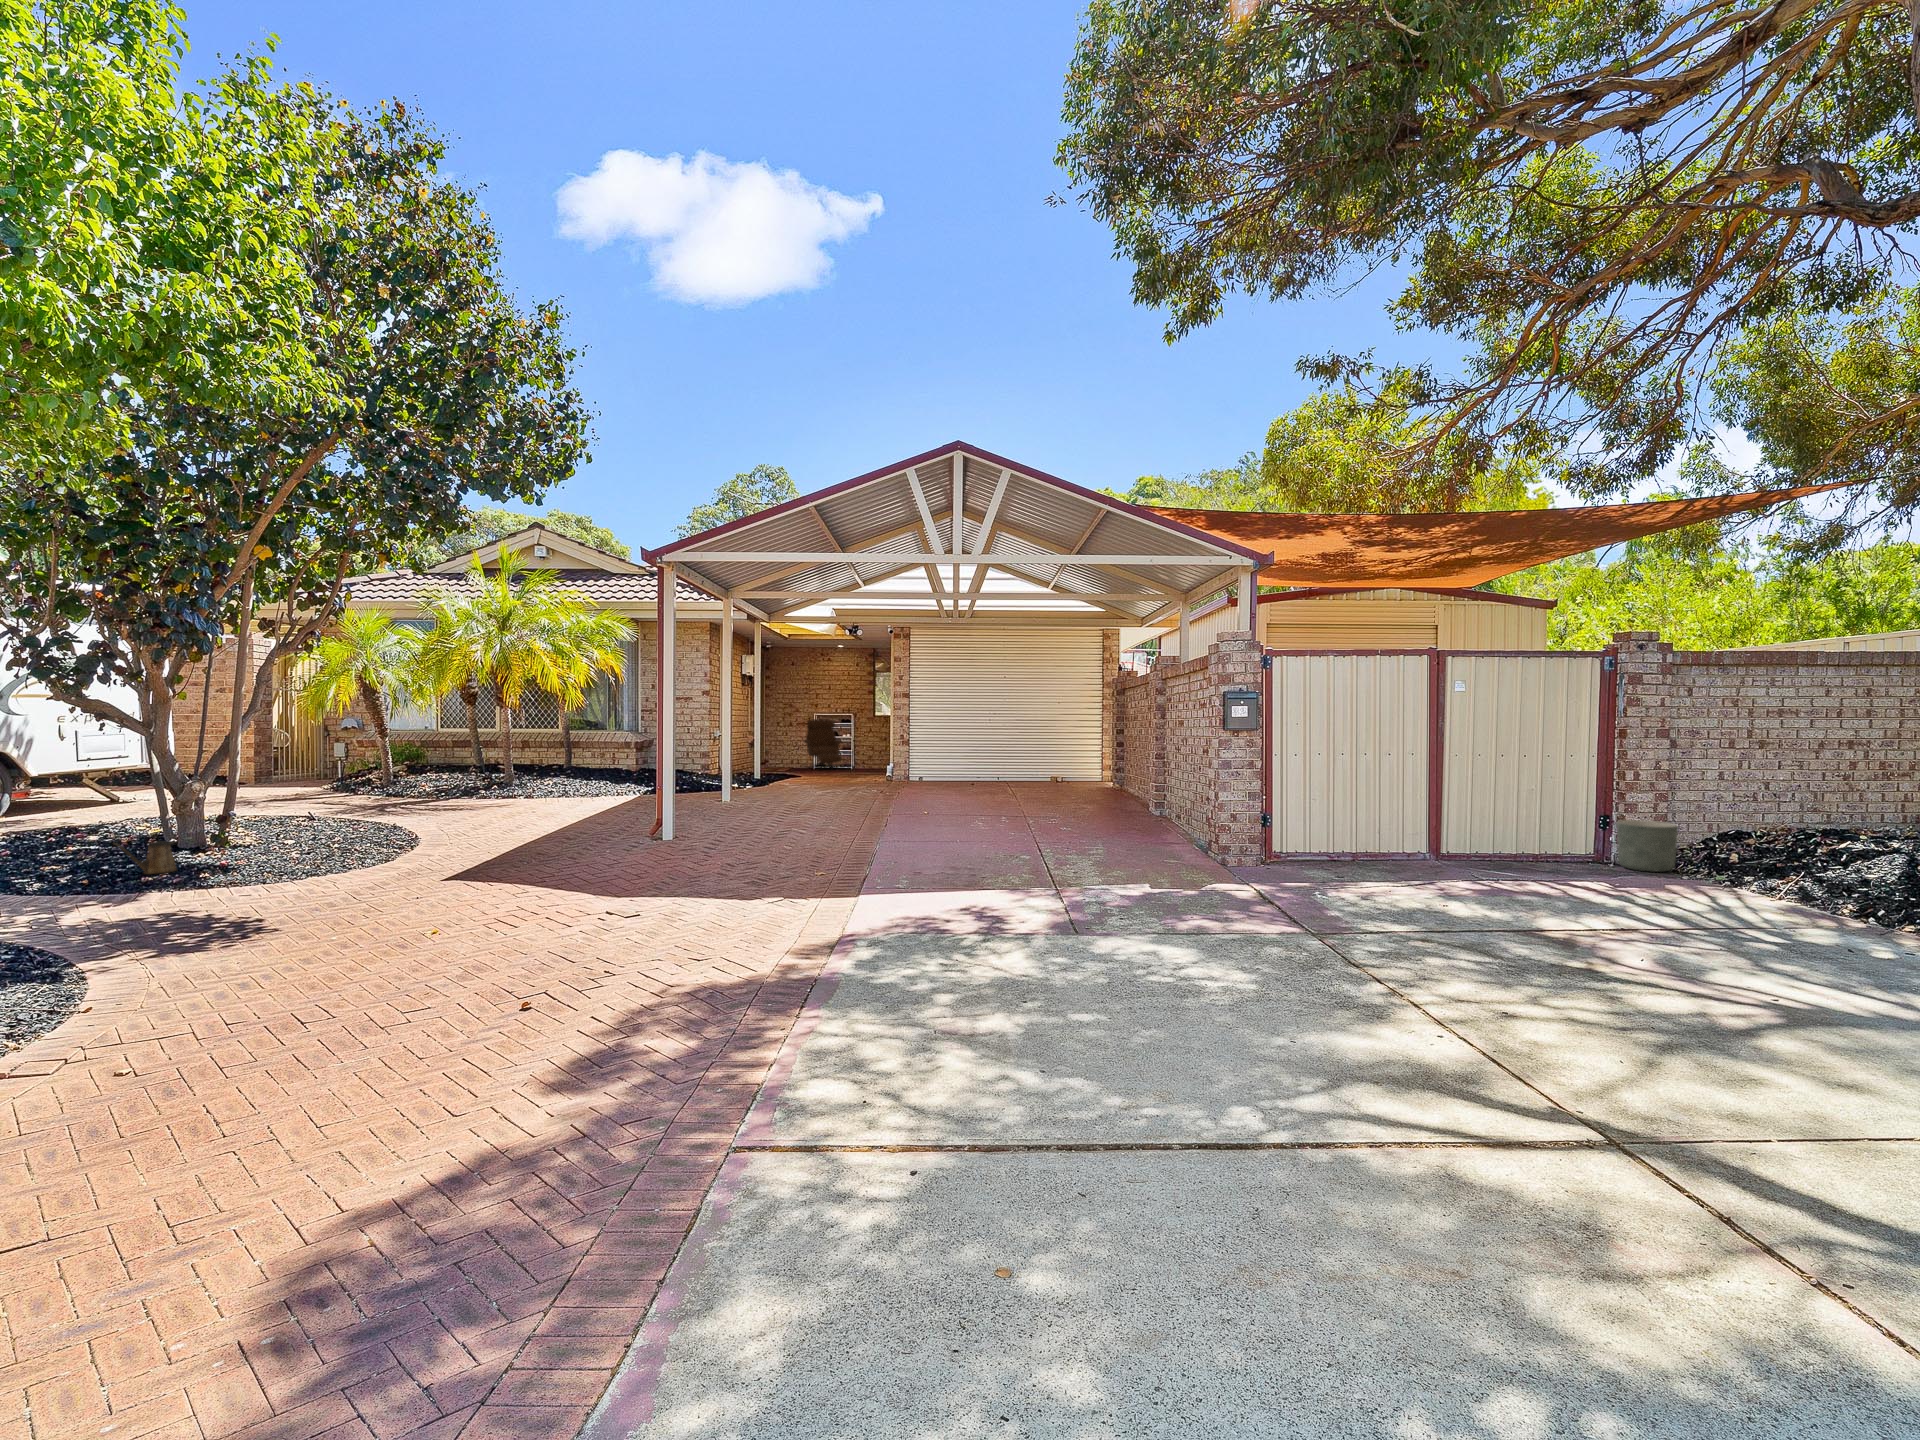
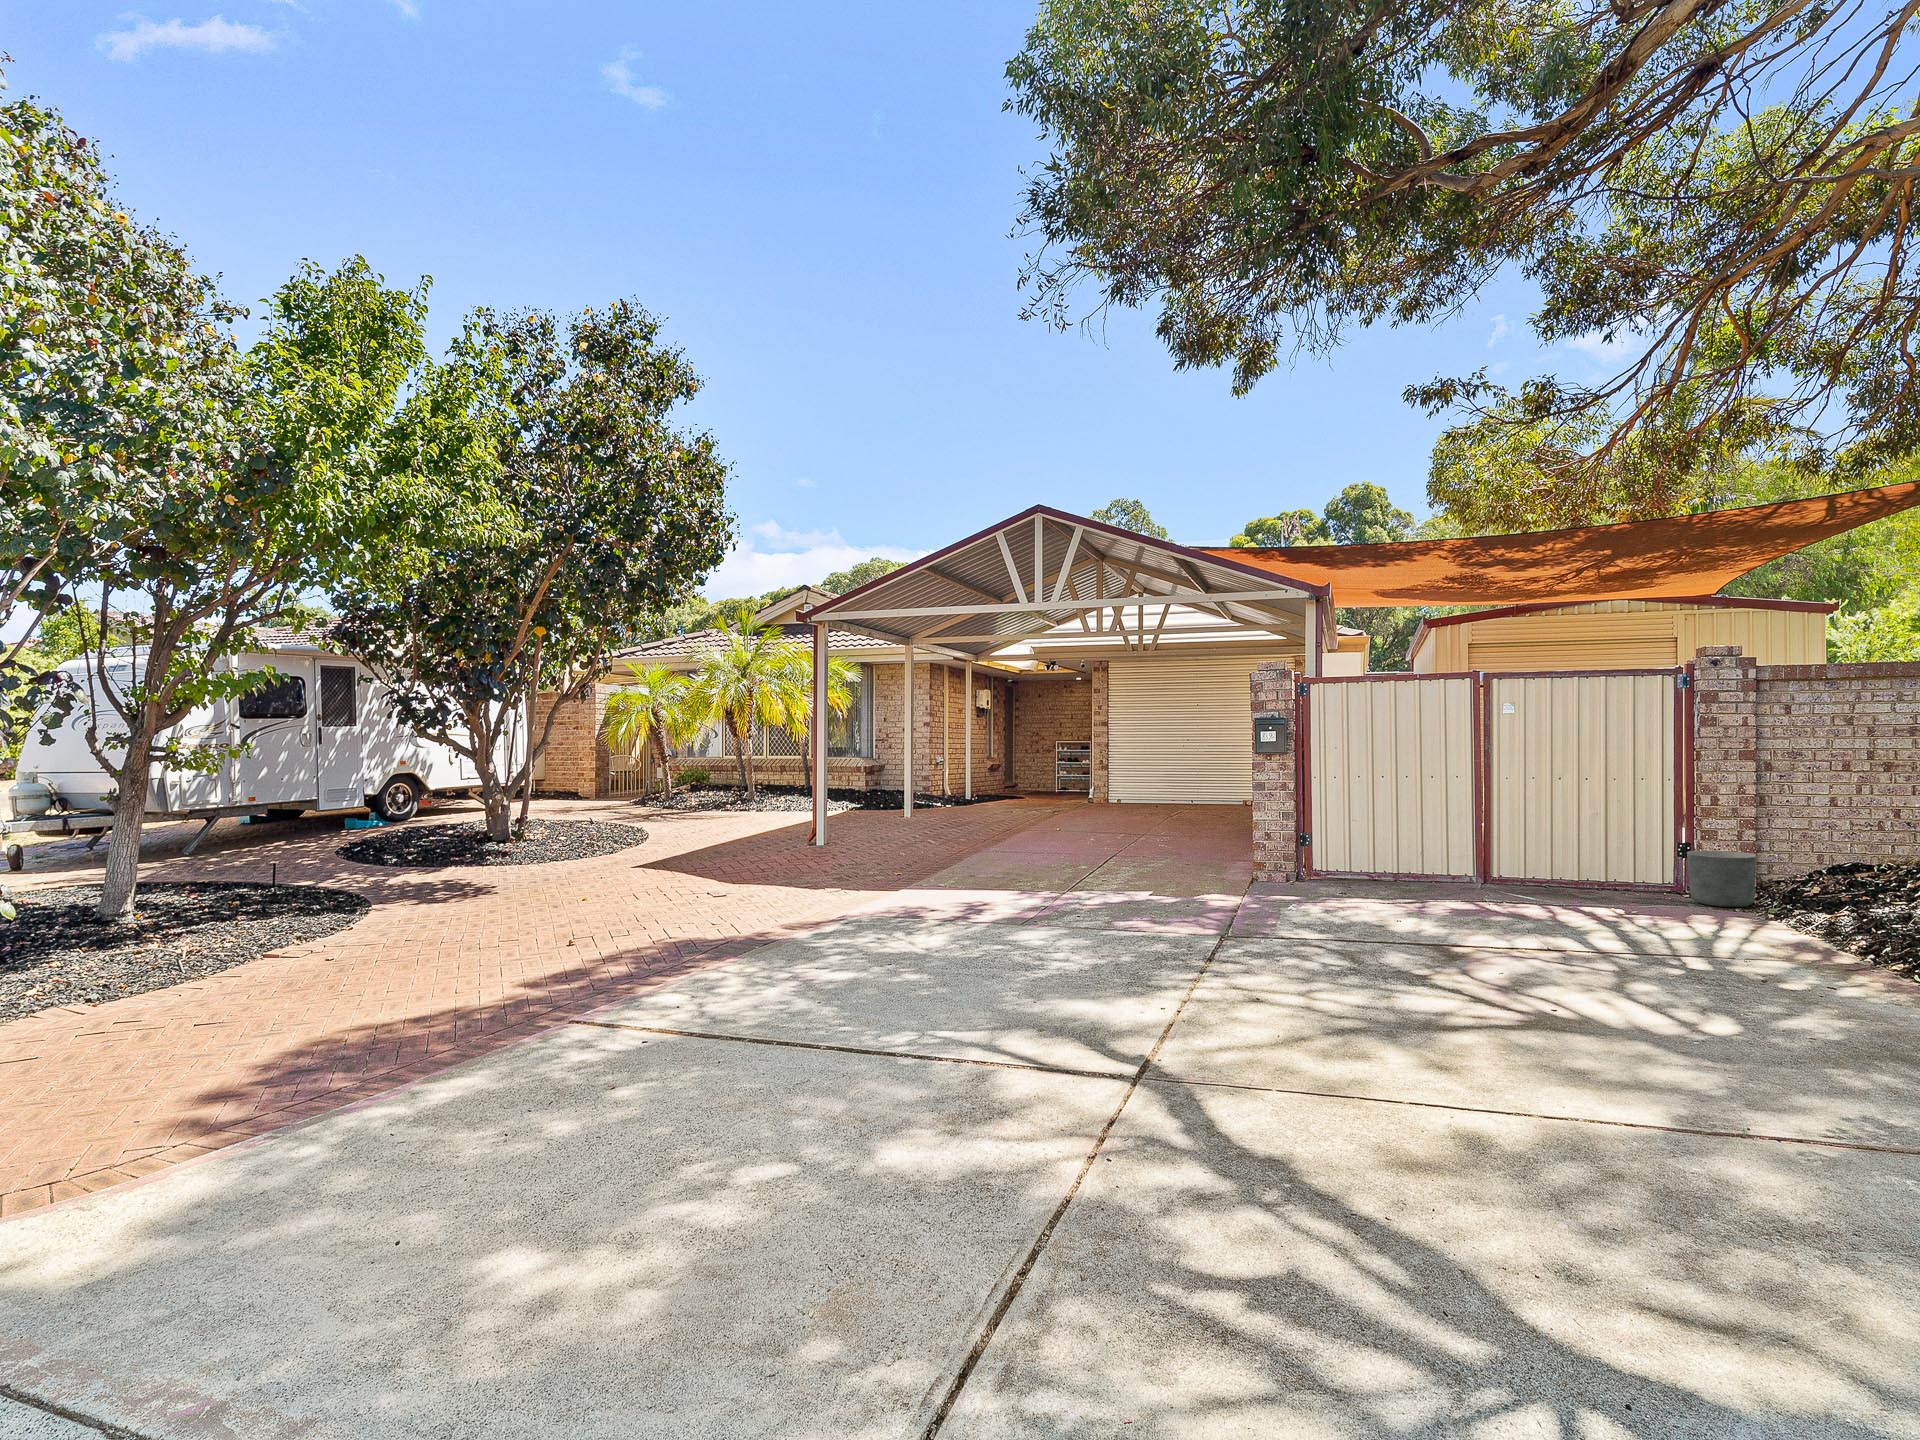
lounge chair: present [804,719,842,769] -> none [1027,746,1063,794]
watering can: present [114,841,179,874] -> none [446,834,490,857]

